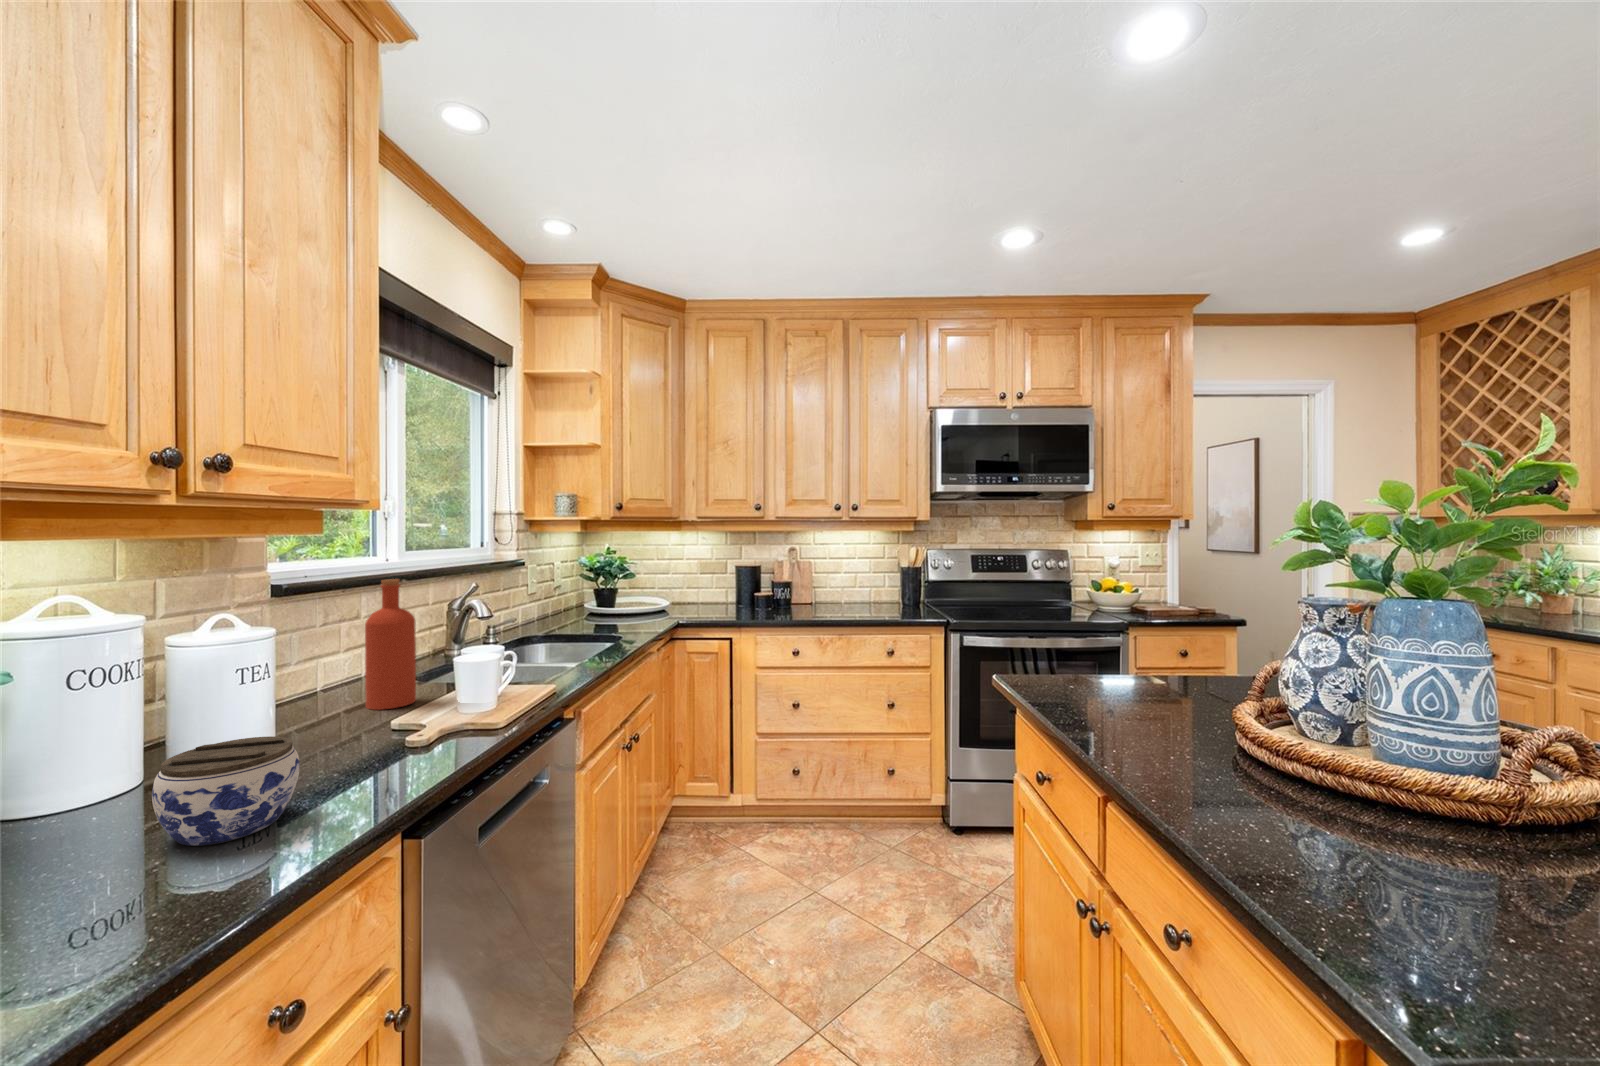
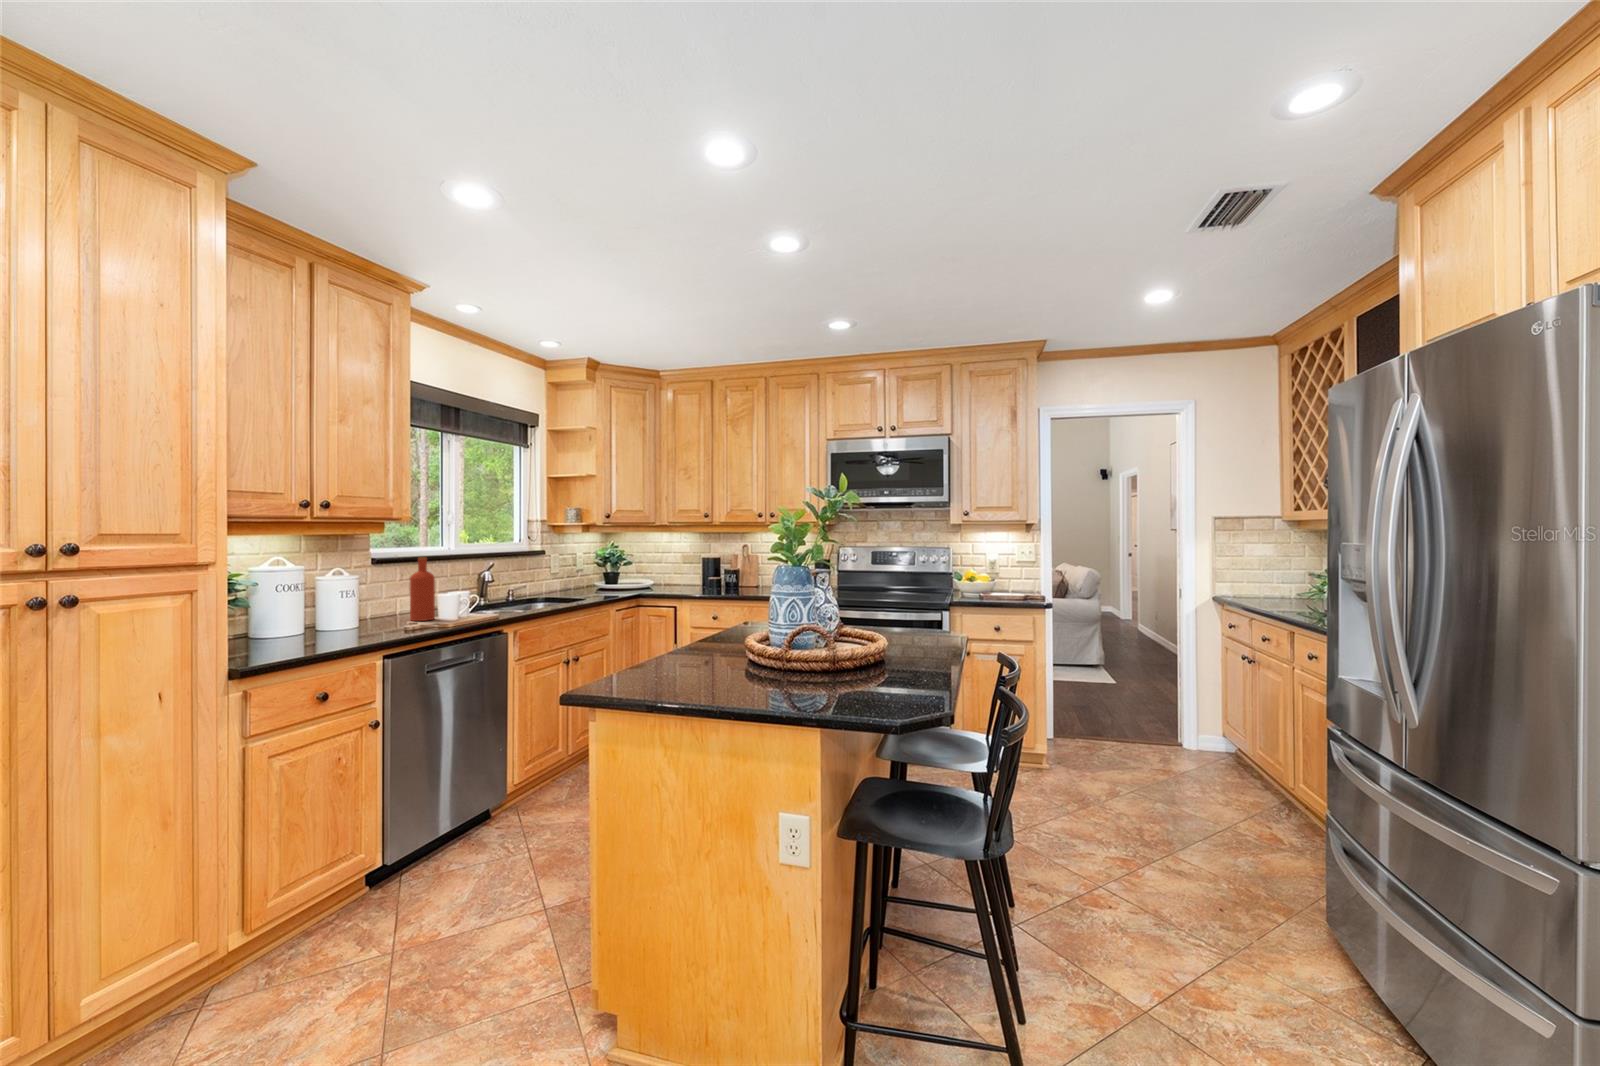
jar: present [152,736,300,846] -> none [295,613,347,647]

